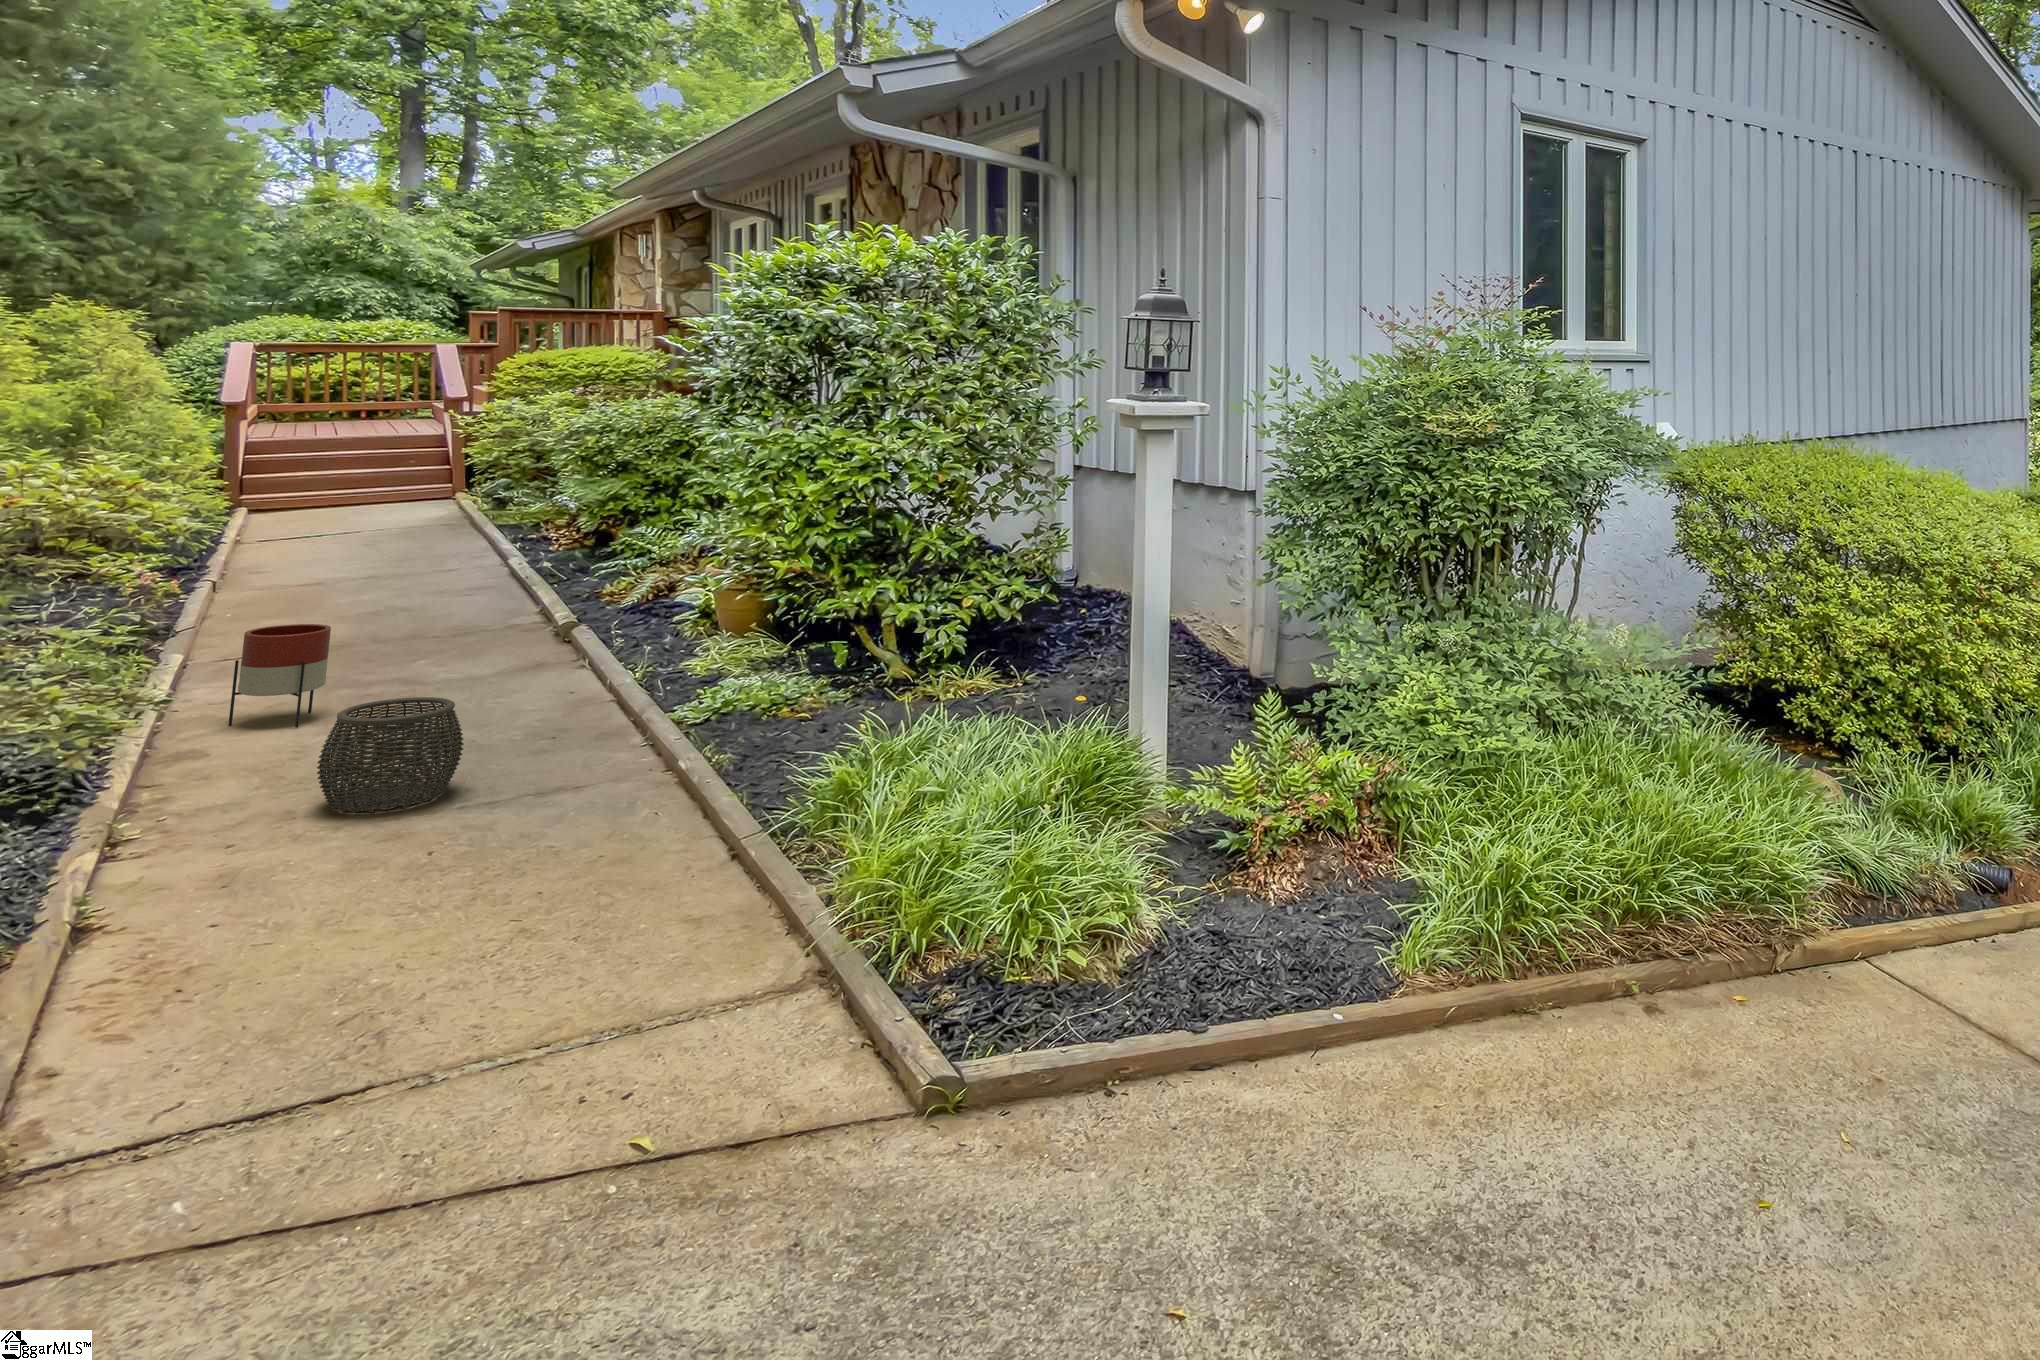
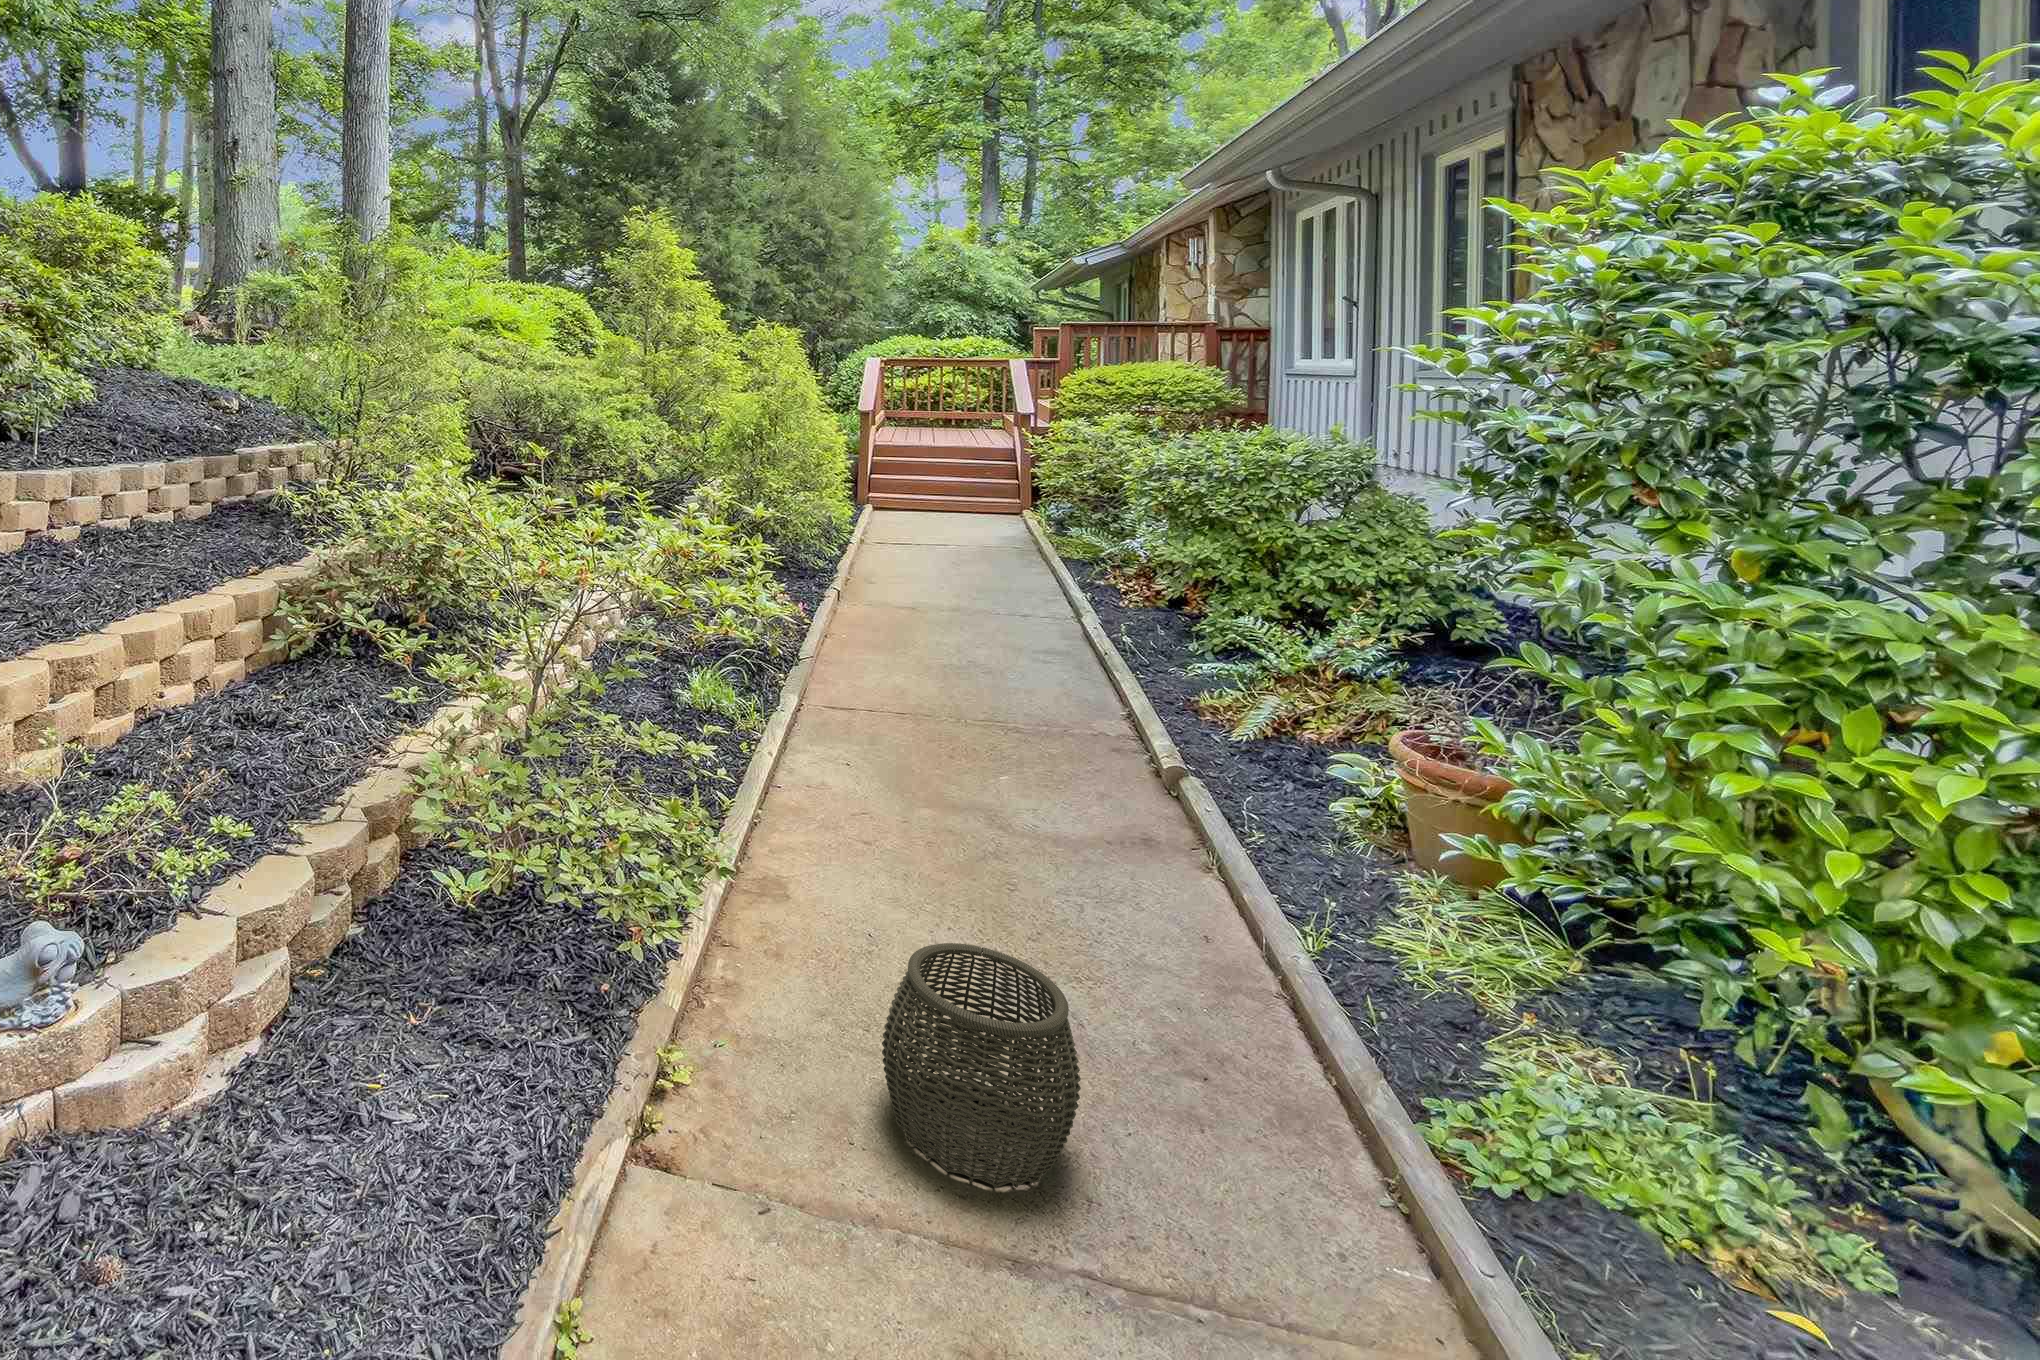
planter: present [228,624,331,727] -> none [816,713,913,866]

